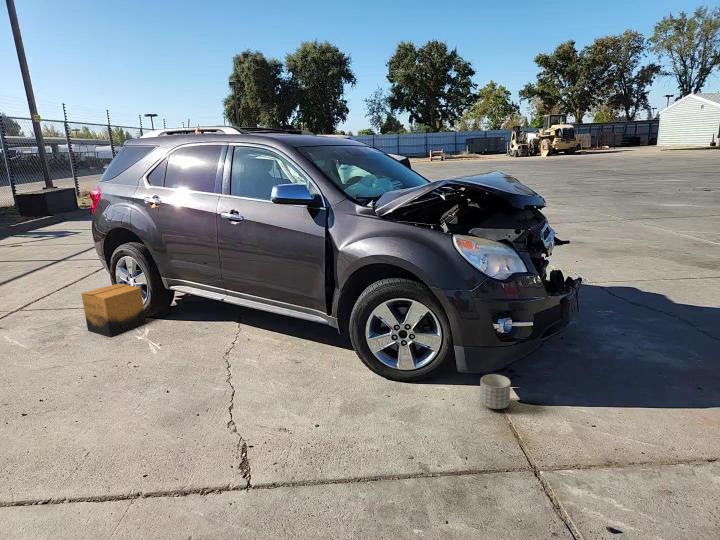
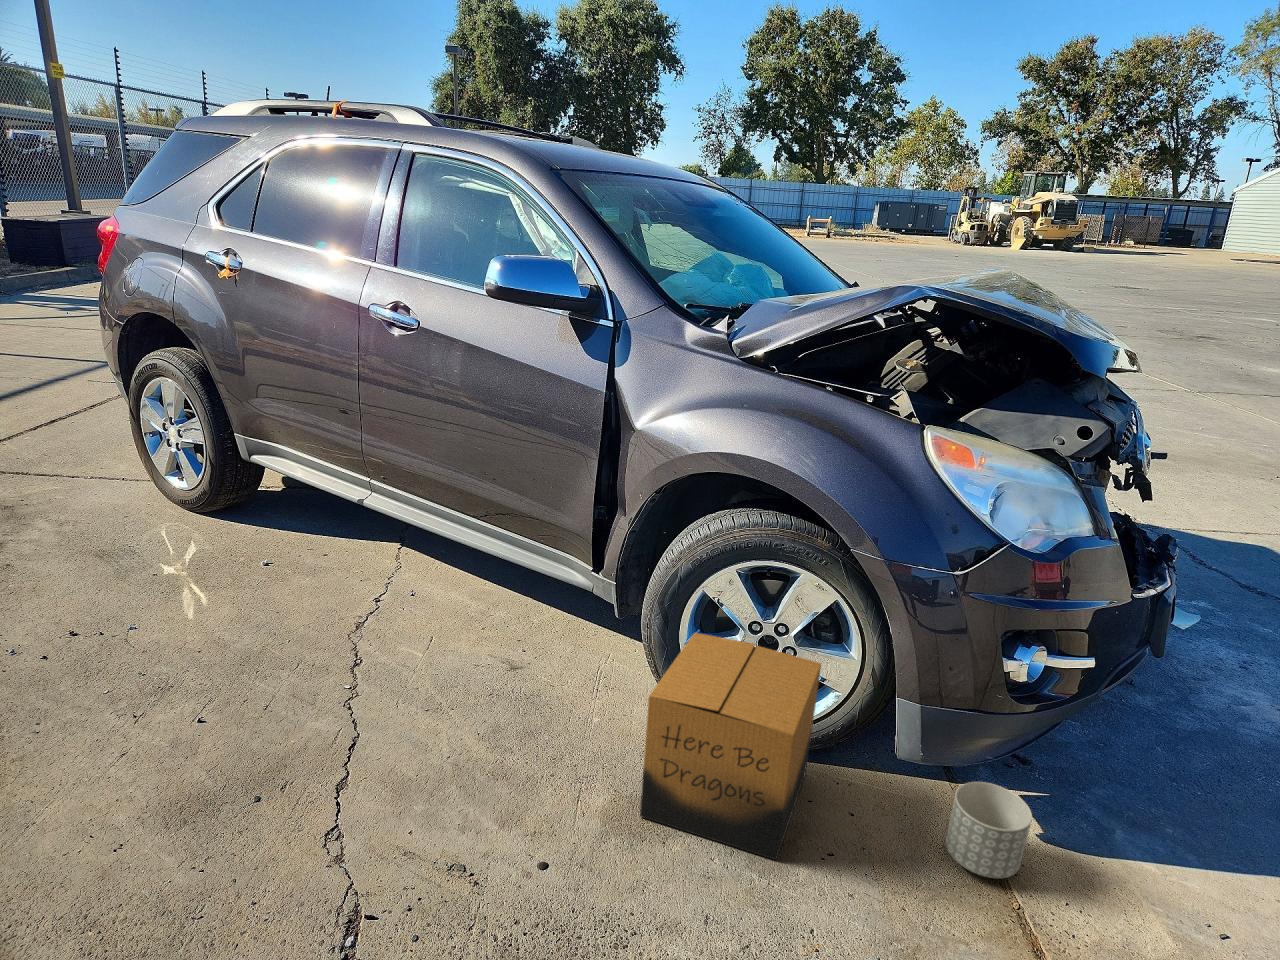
cardboard box: present [81,284,146,337] -> present [640,633,821,860]

